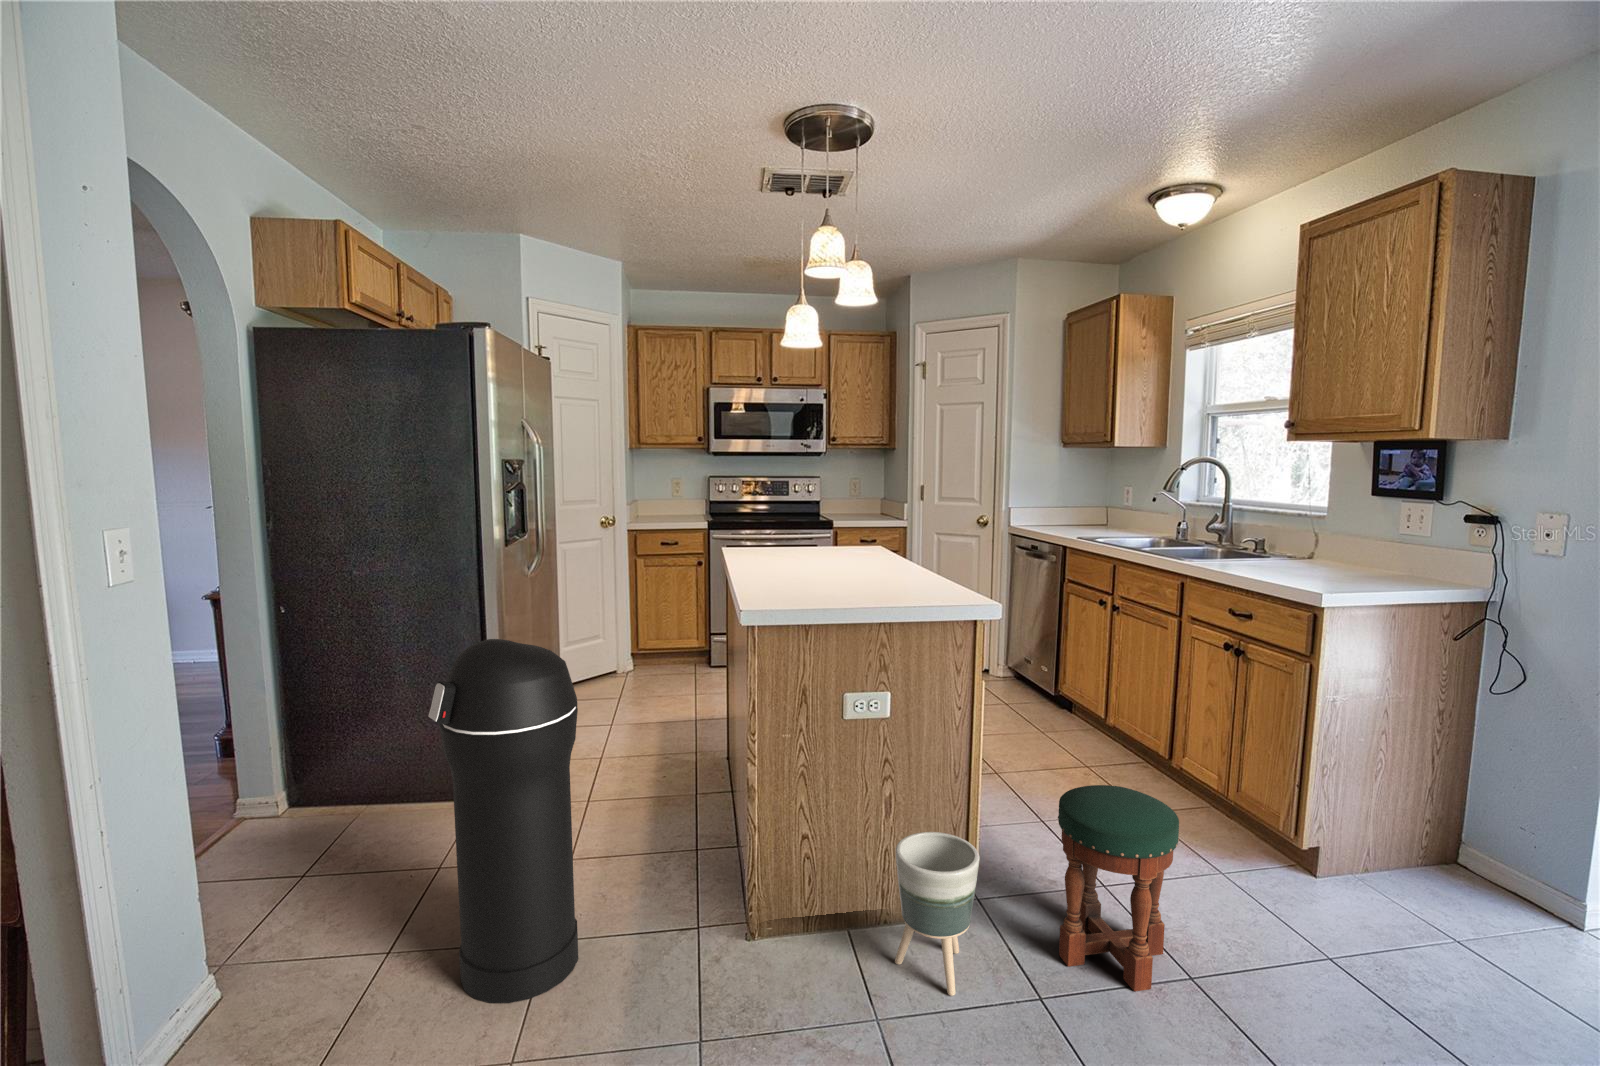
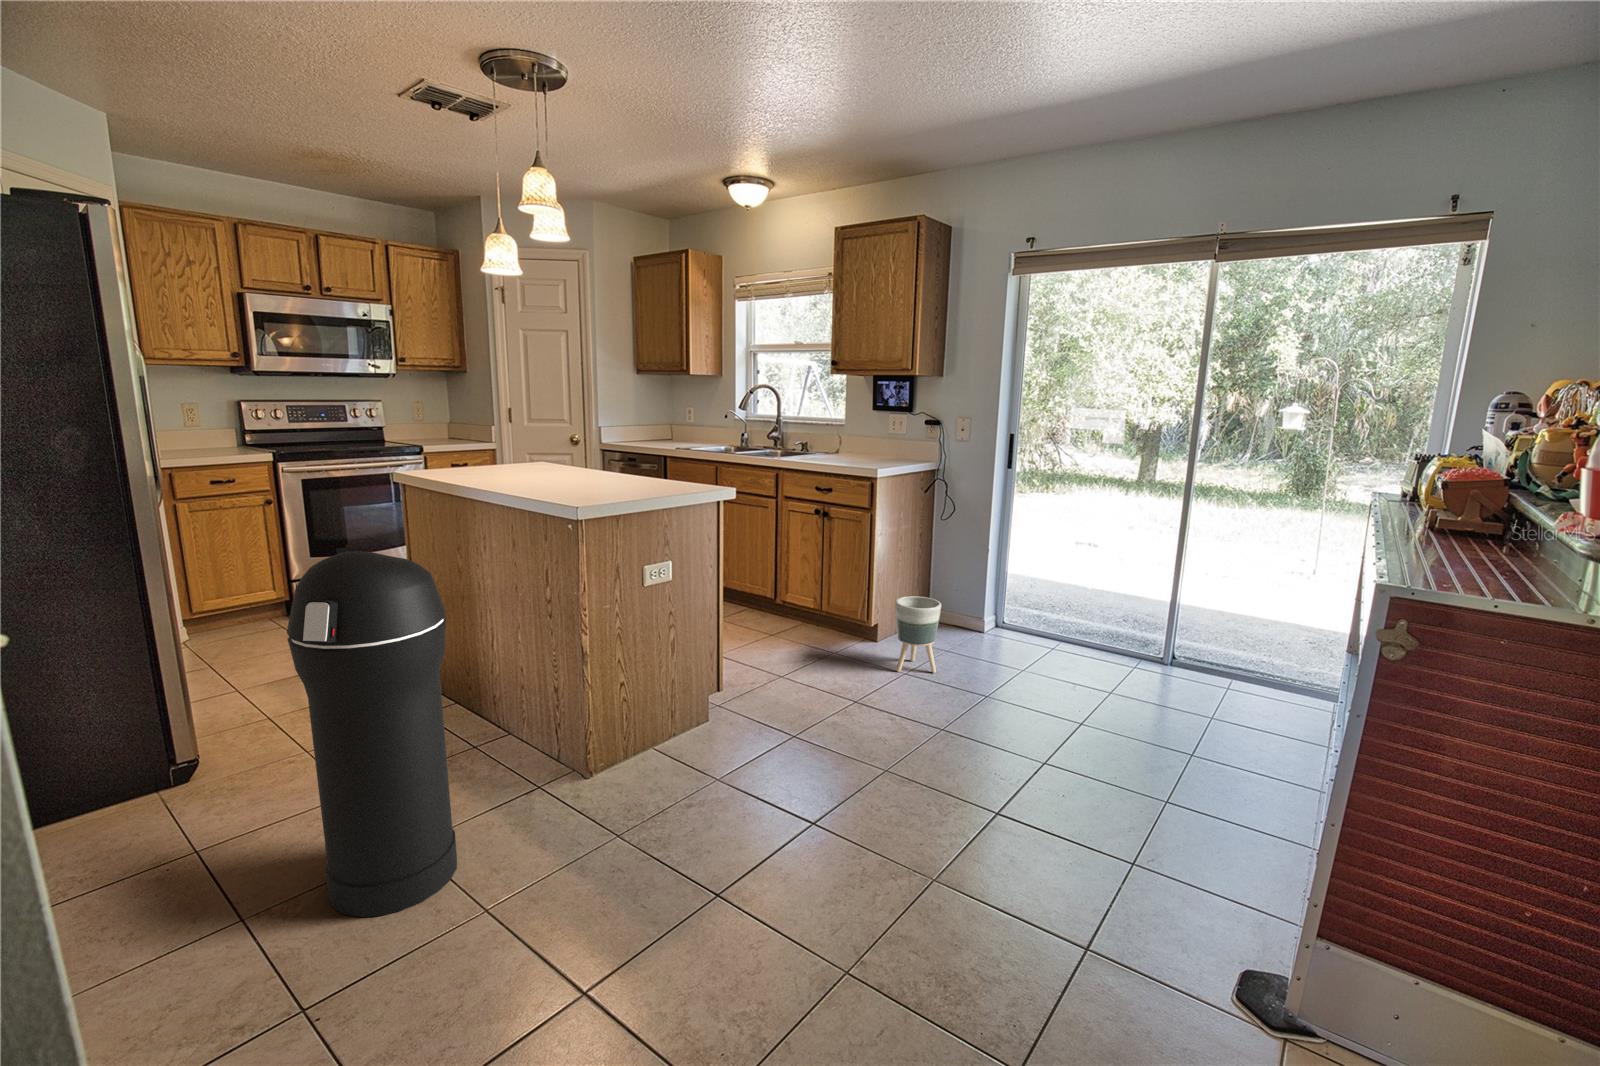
stool: present [1058,785,1179,991] -> none [782,599,855,718]
planter: present [895,832,980,996] -> present [895,596,941,673]

